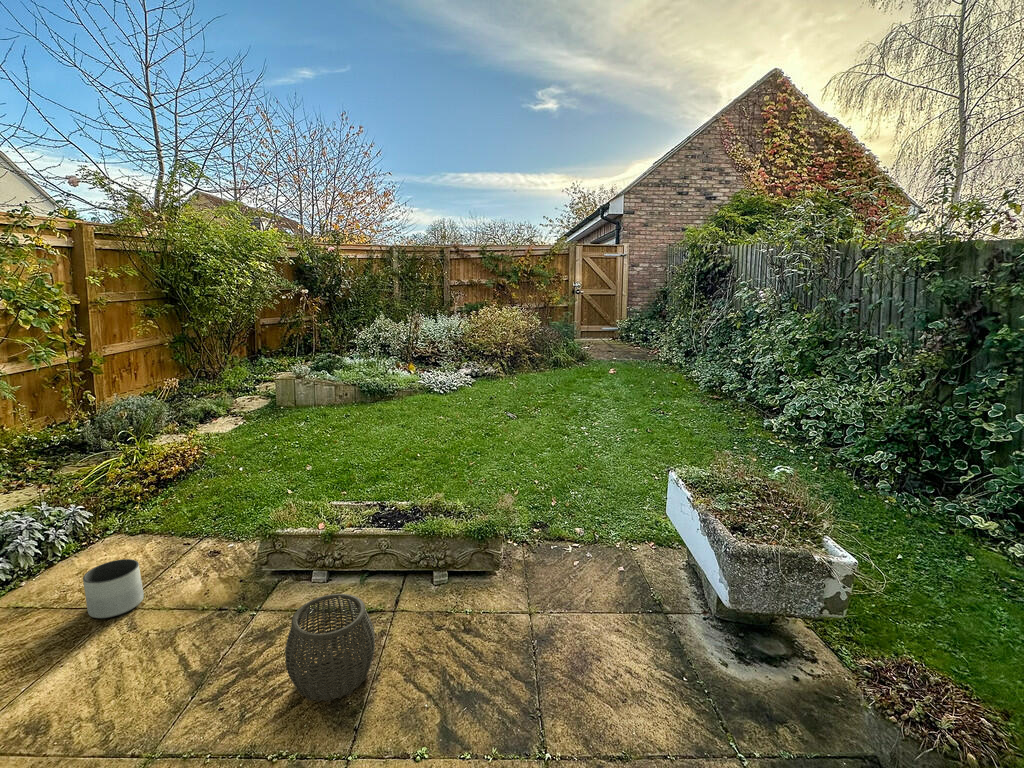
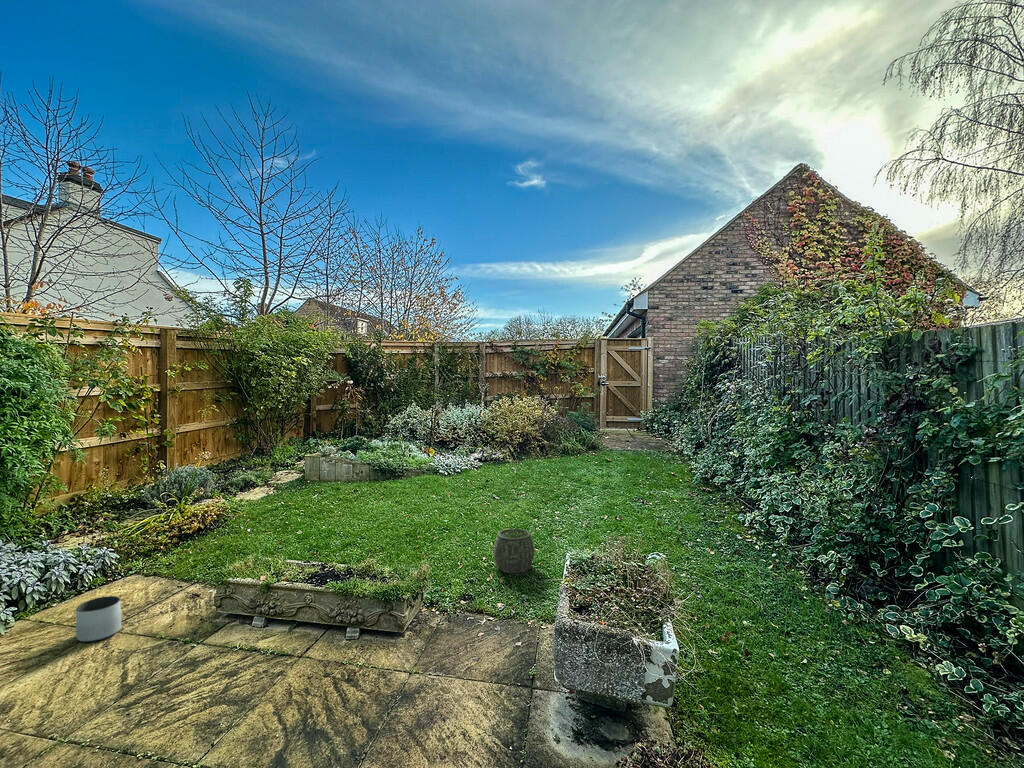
woven basket: present [285,594,375,702] -> present [494,529,534,574]

